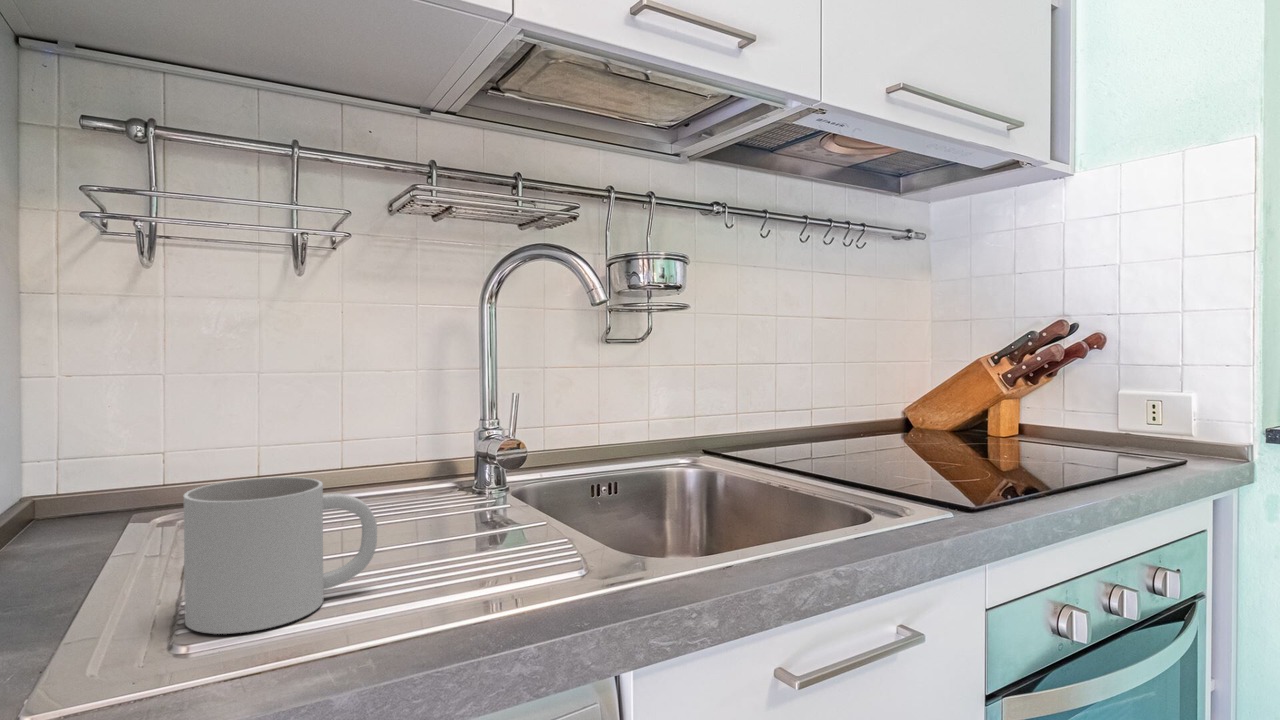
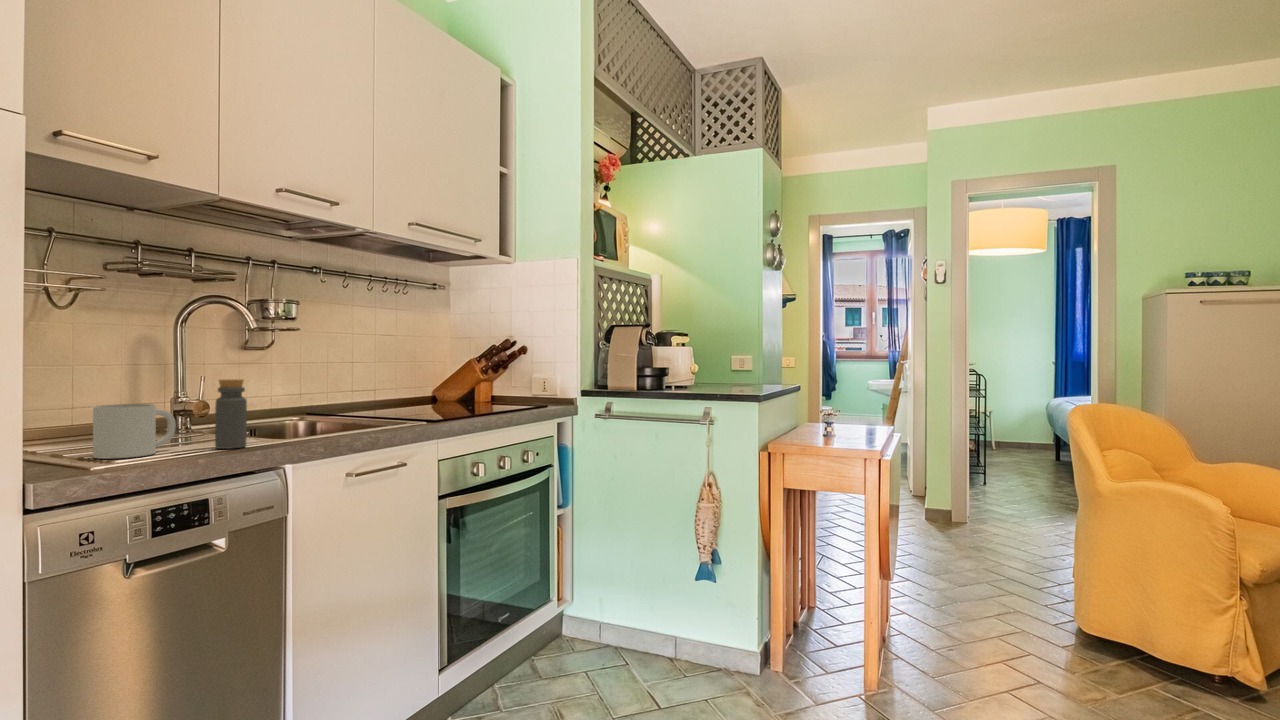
bottle: none [445,424,516,616] -> present [215,379,247,449]

